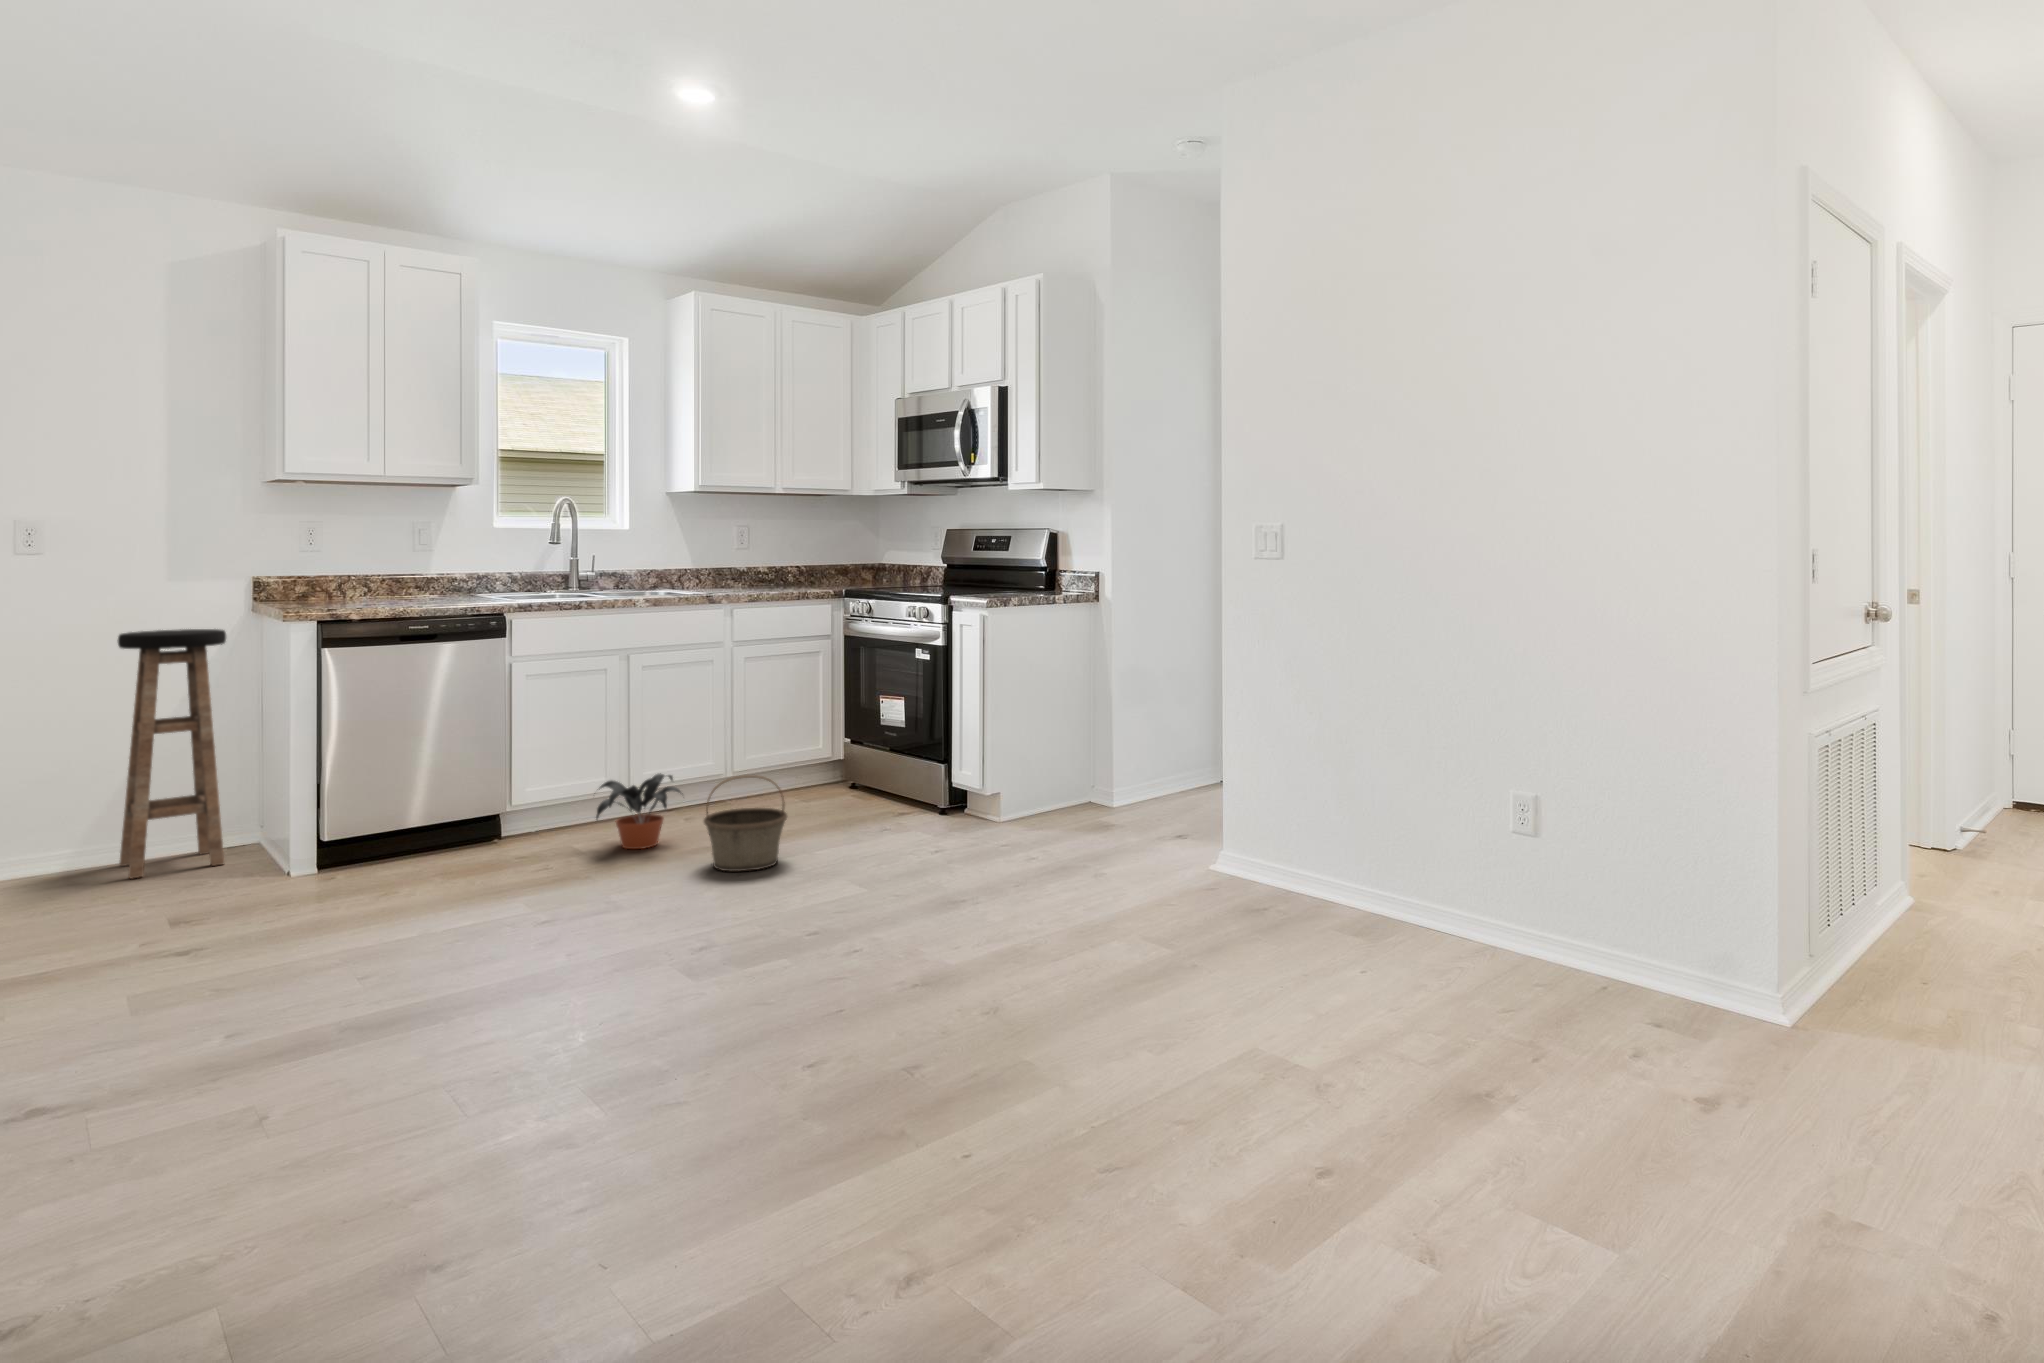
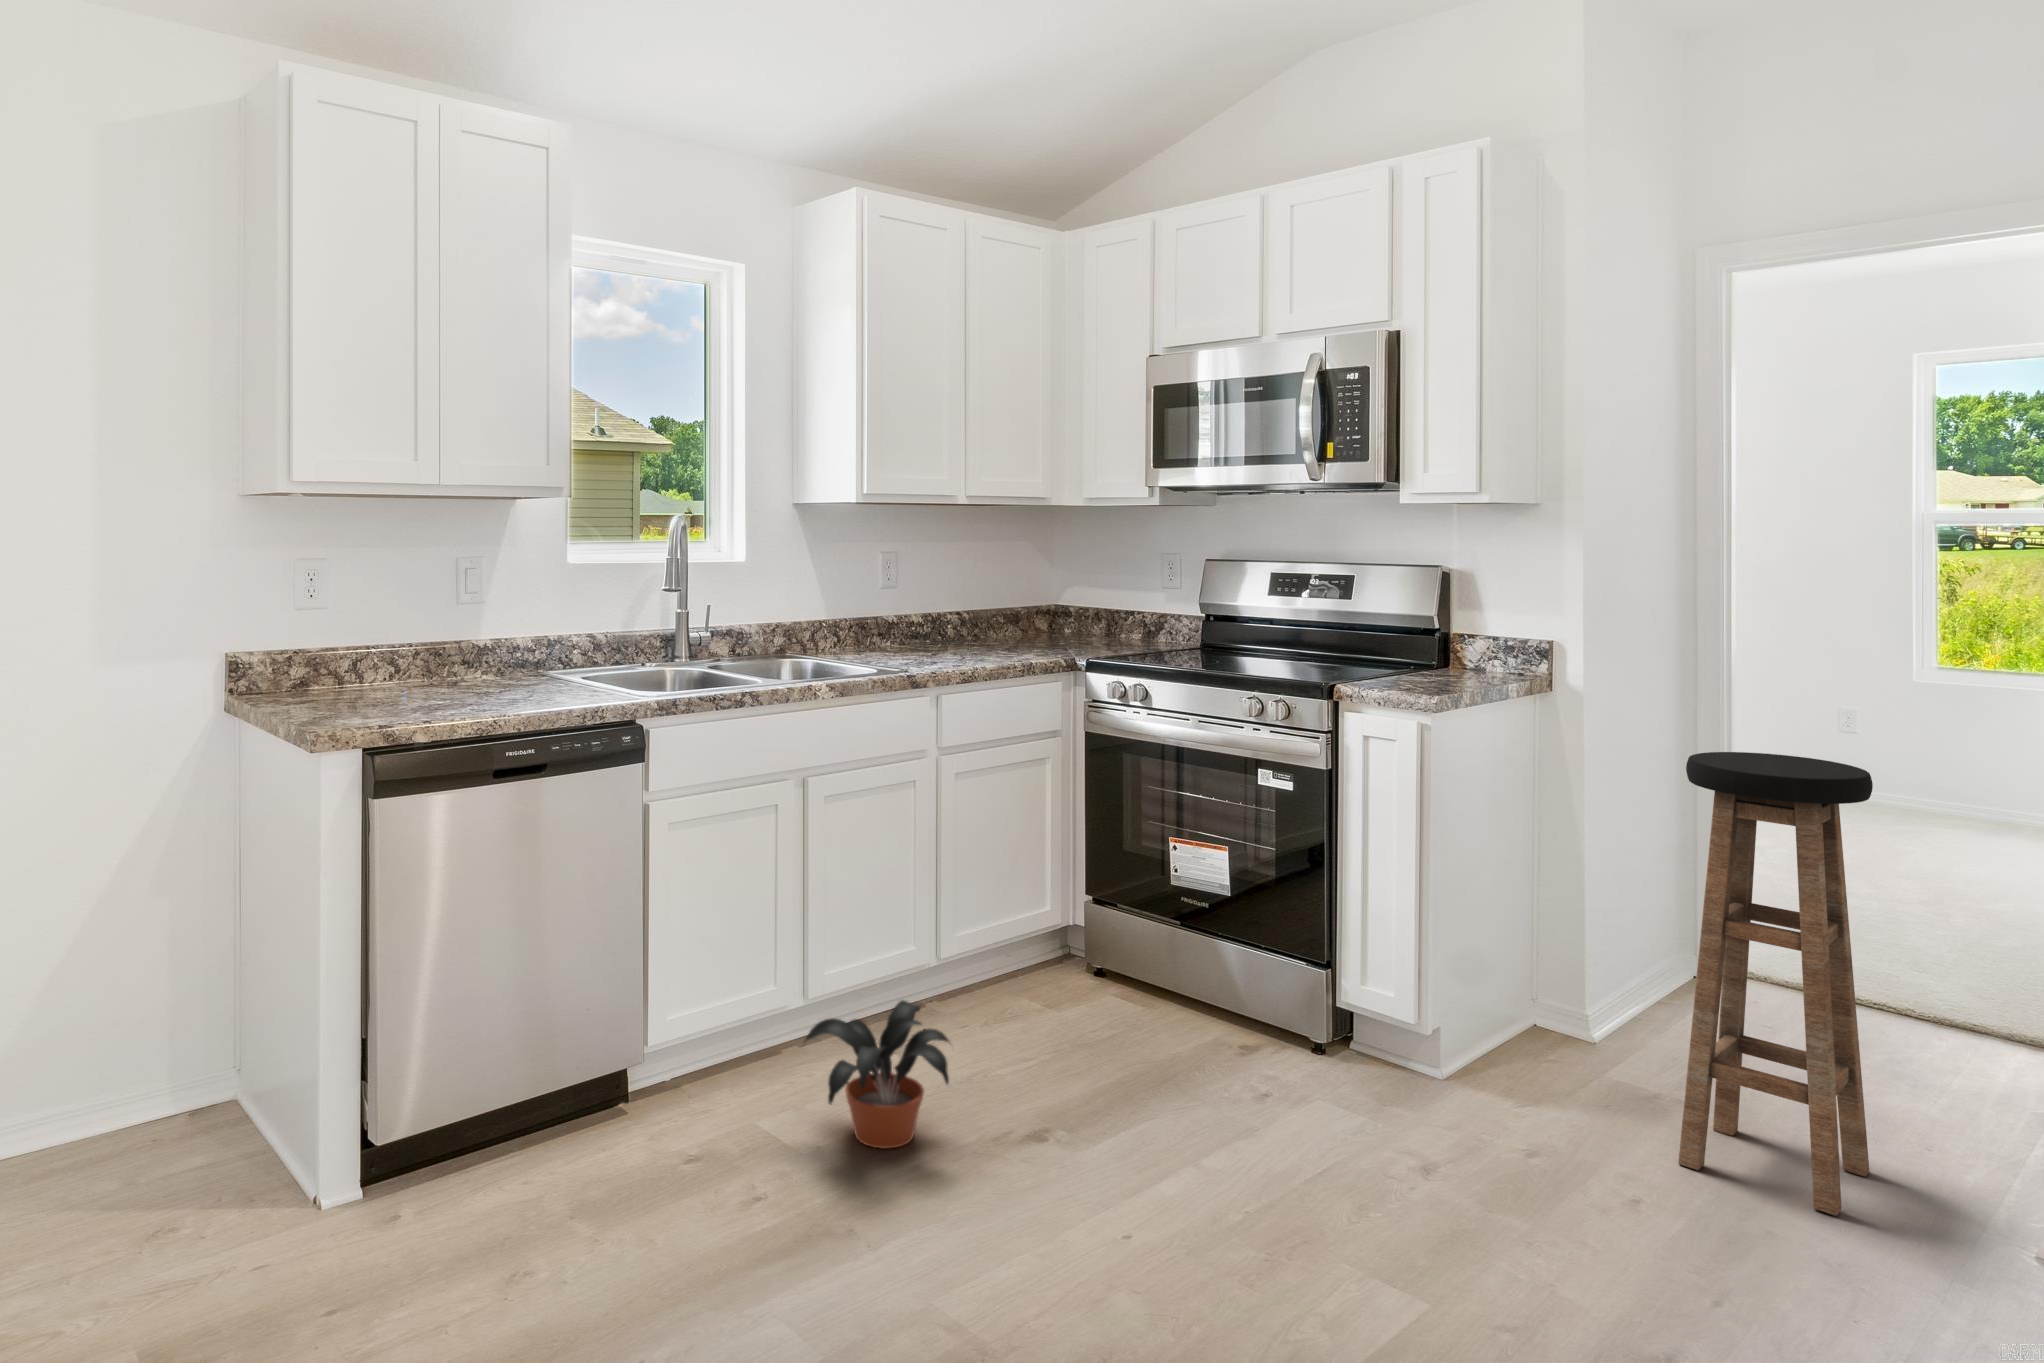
bar stool: present [118,629,226,879] -> present [1678,752,1873,1215]
basket: present [704,775,787,871] -> none [1049,1044,1205,1239]

